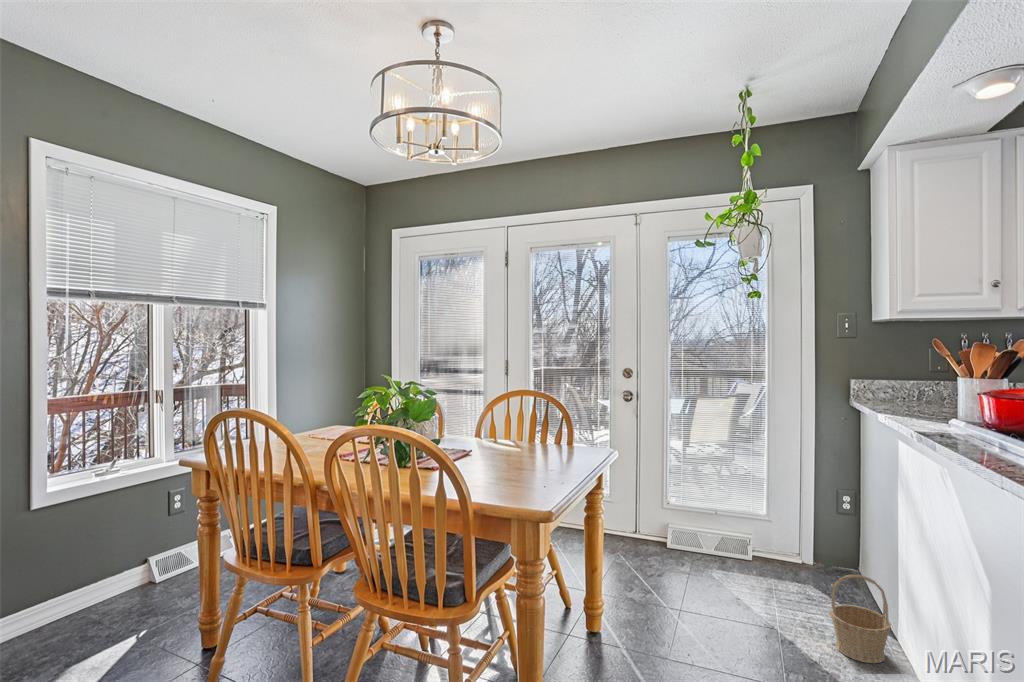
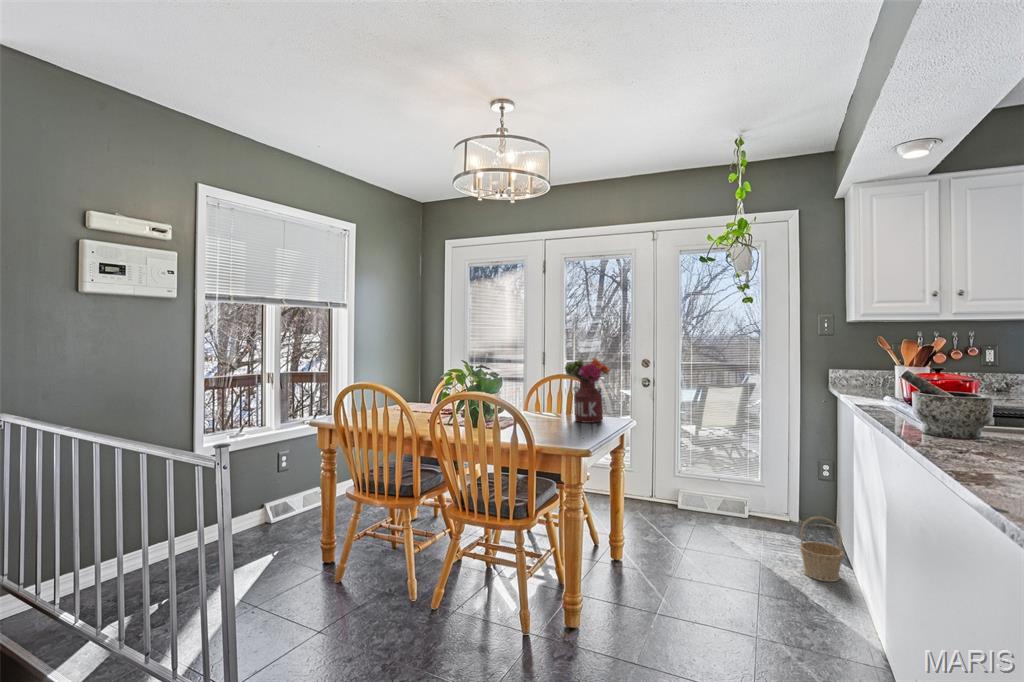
flower arrangement: none [525,368,585,454] -> present [565,358,610,423]

